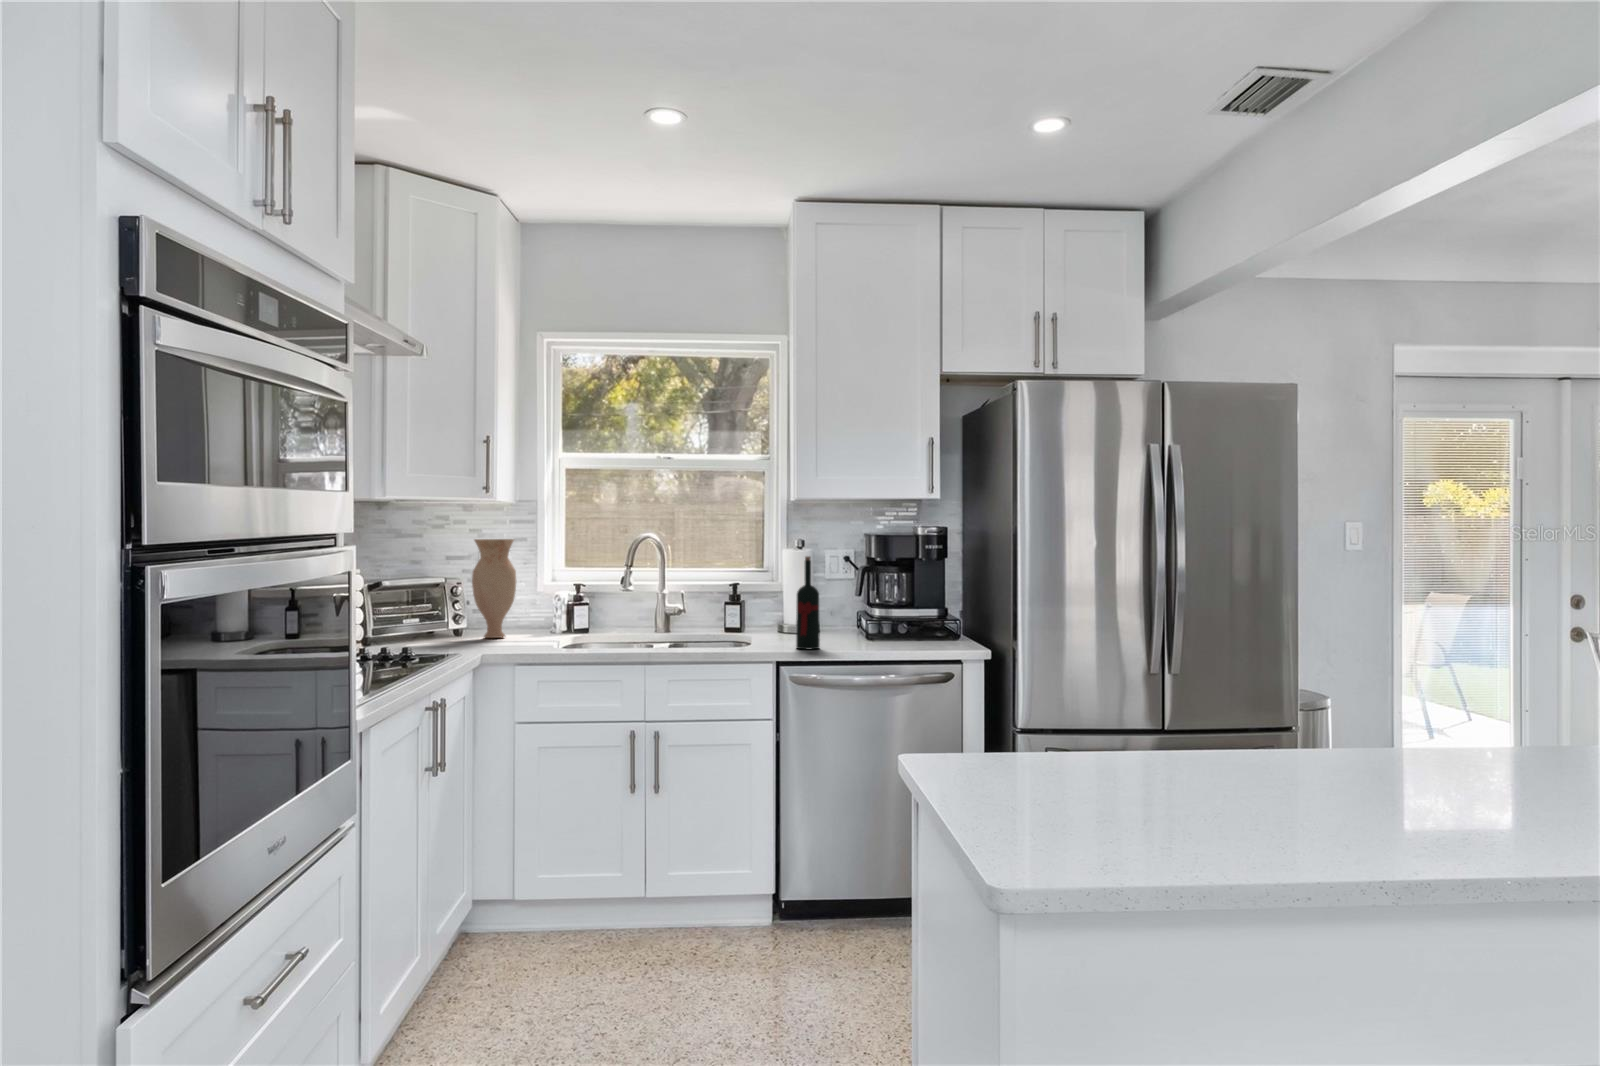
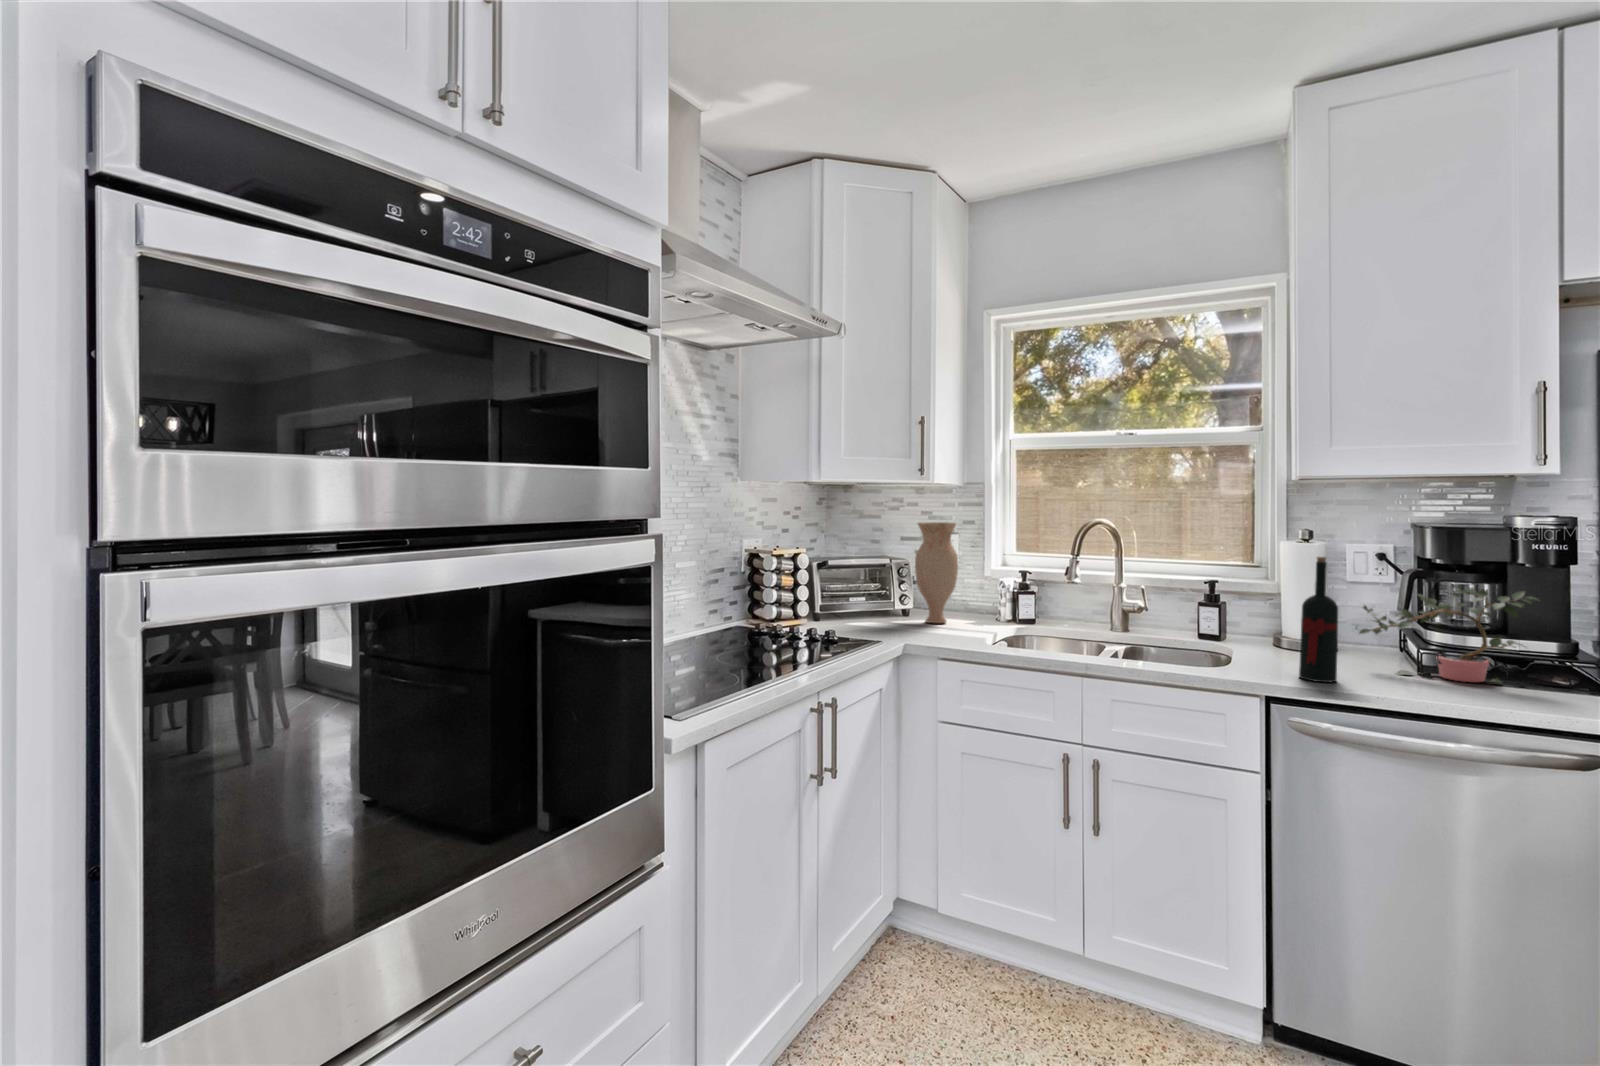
potted plant: none [832,574,932,642] -> present [1359,584,1537,683]

